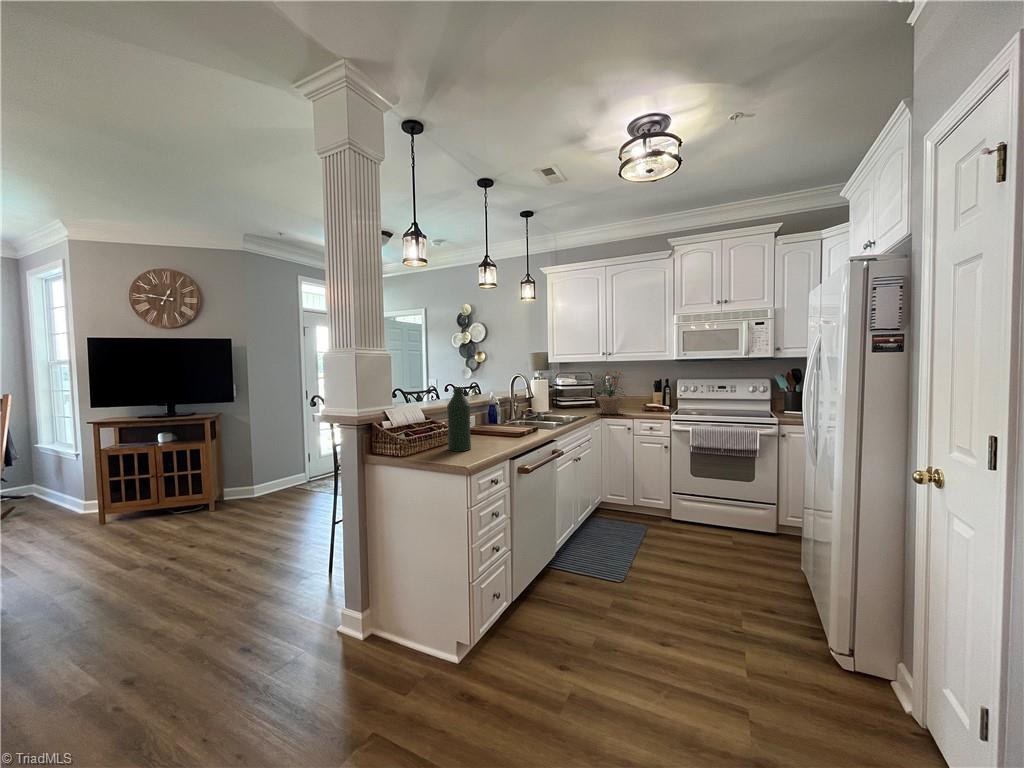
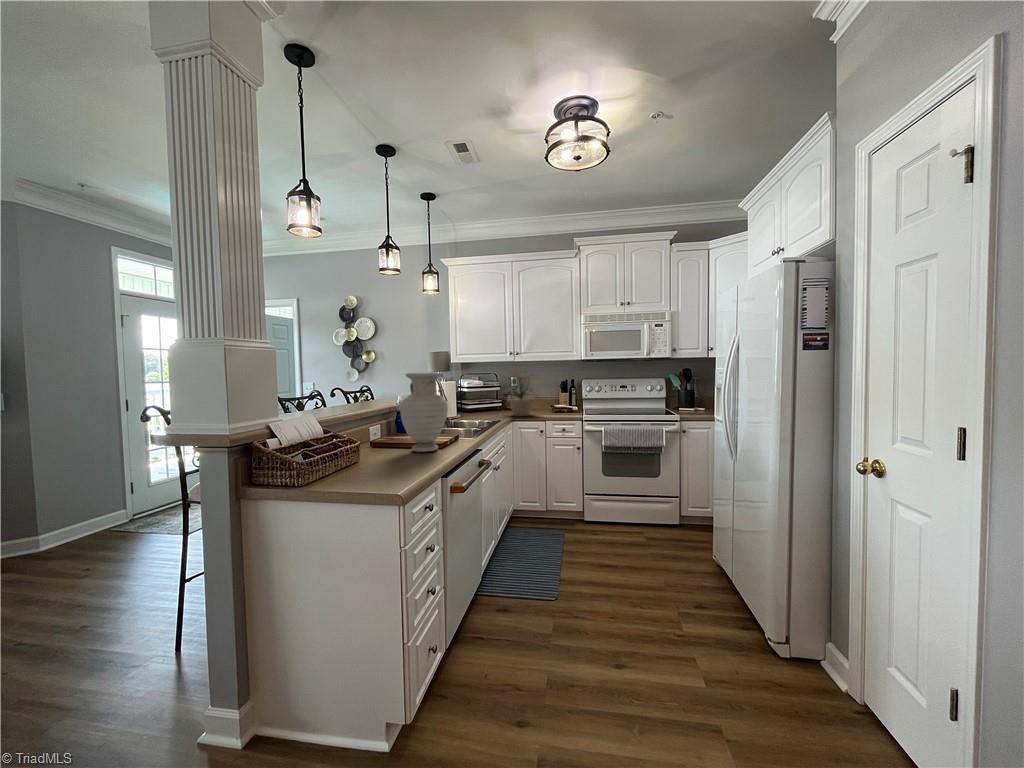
vase: none [485,373,524,439] -> present [400,373,448,452]
bottle: present [447,388,471,451] -> none [358,393,390,473]

